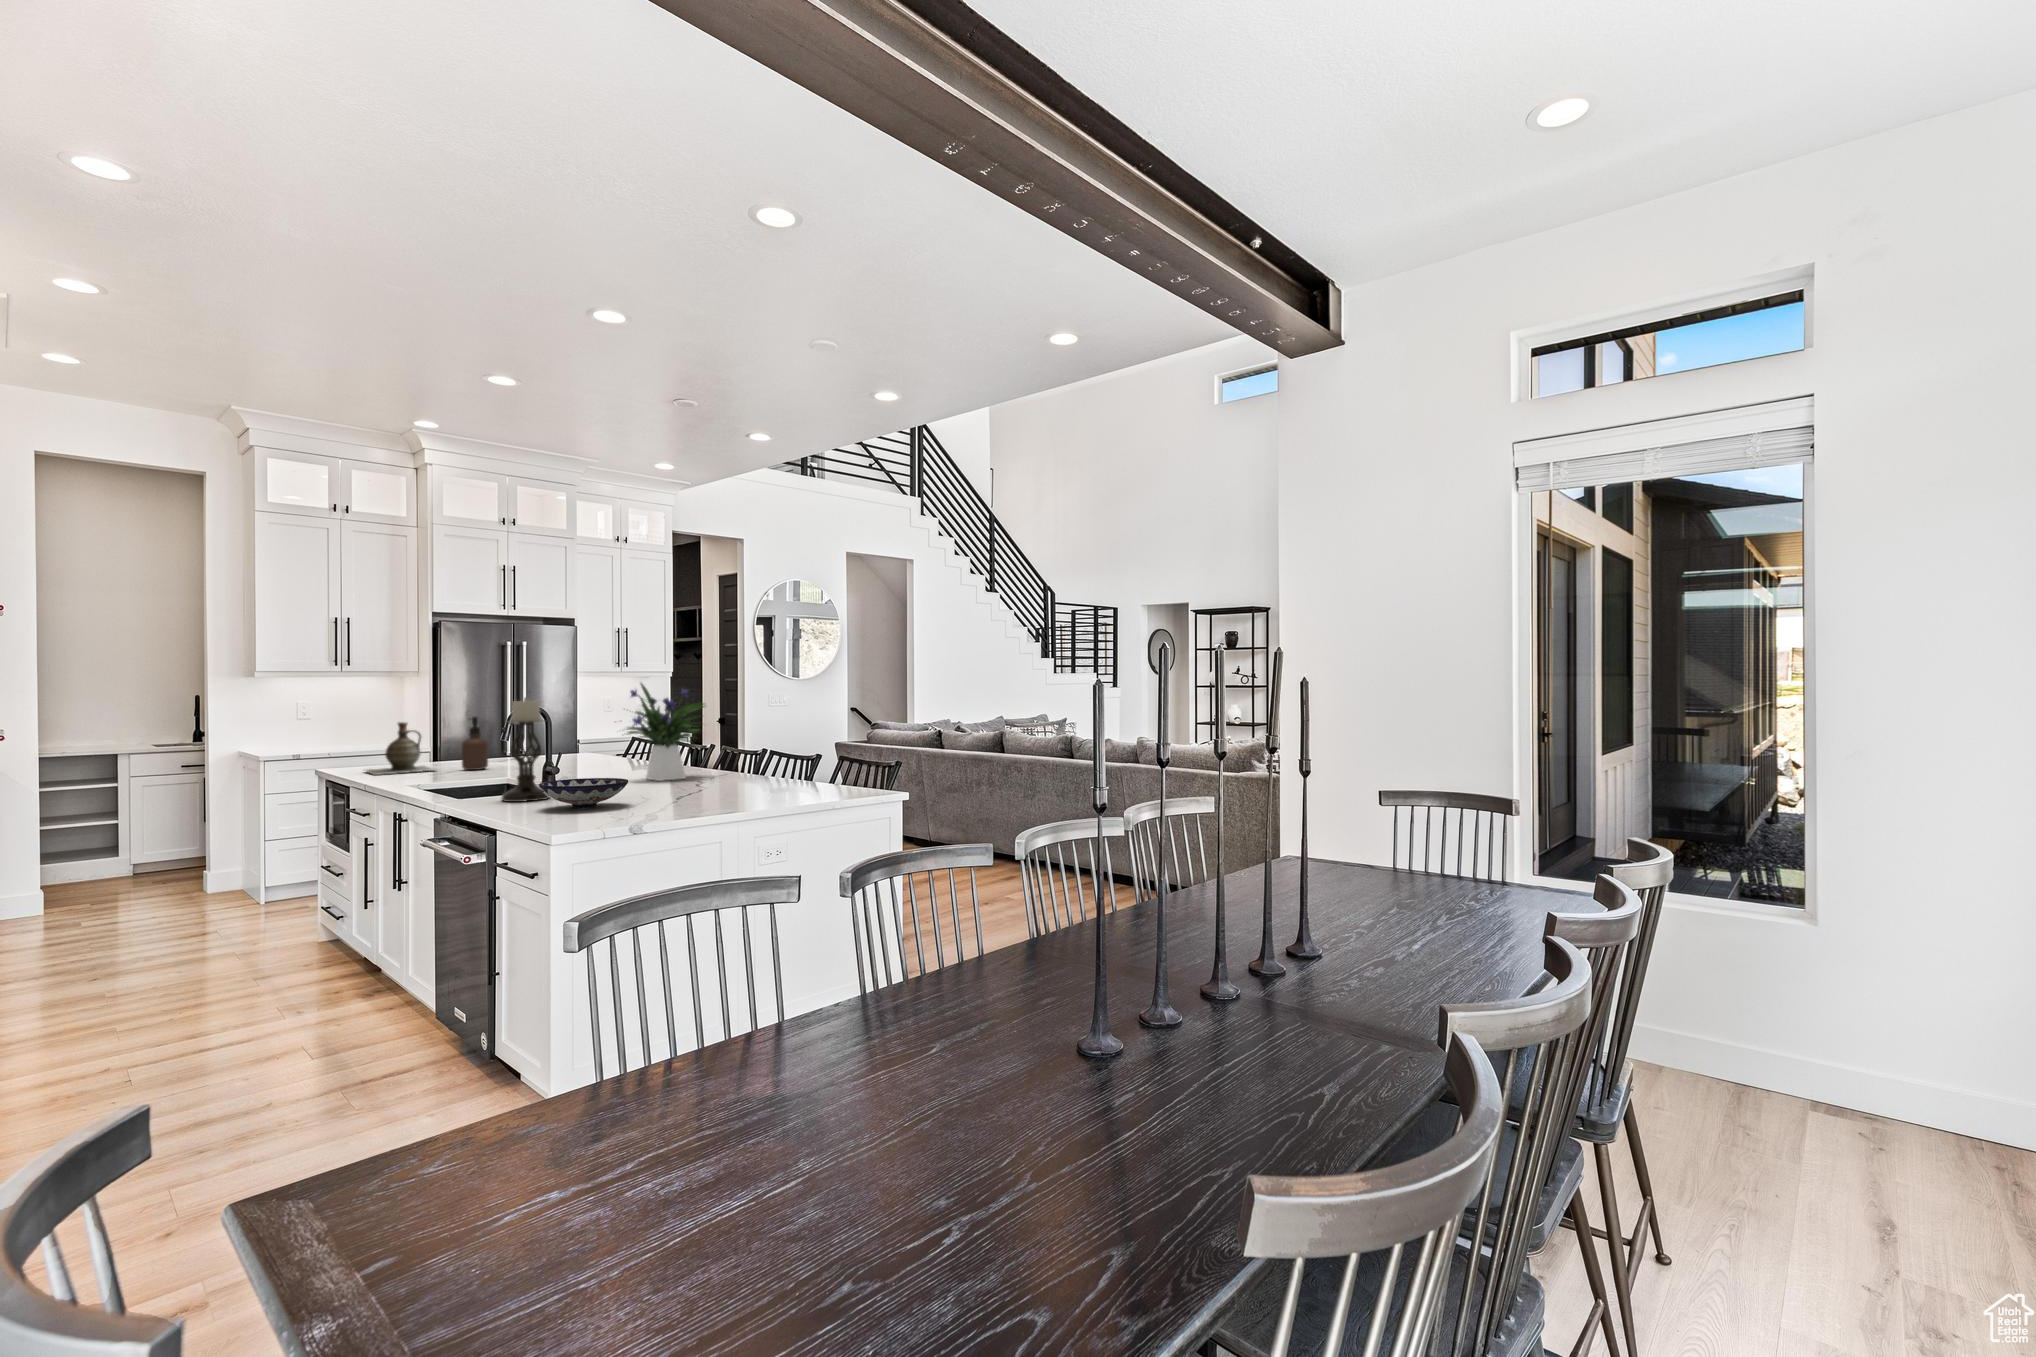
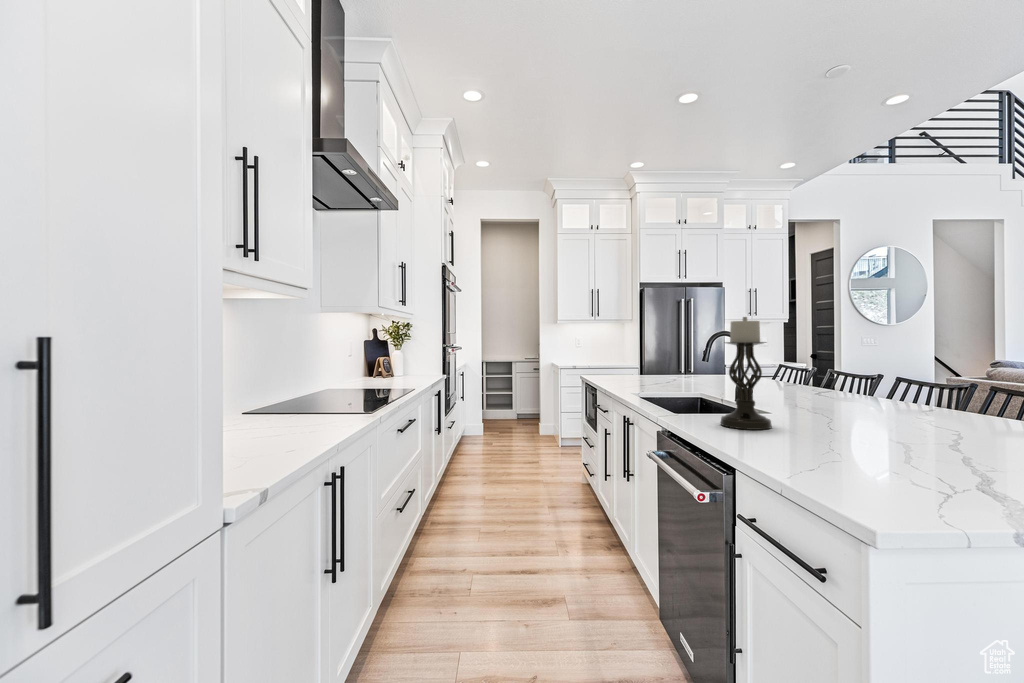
flower arrangement: present [627,683,704,781] -> none [814,304,943,412]
soap dispenser: present [462,717,488,770] -> none [665,344,683,383]
ceramic jug: present [366,722,433,775] -> none [604,347,649,383]
bowl: present [539,778,628,808] -> none [780,413,913,457]

